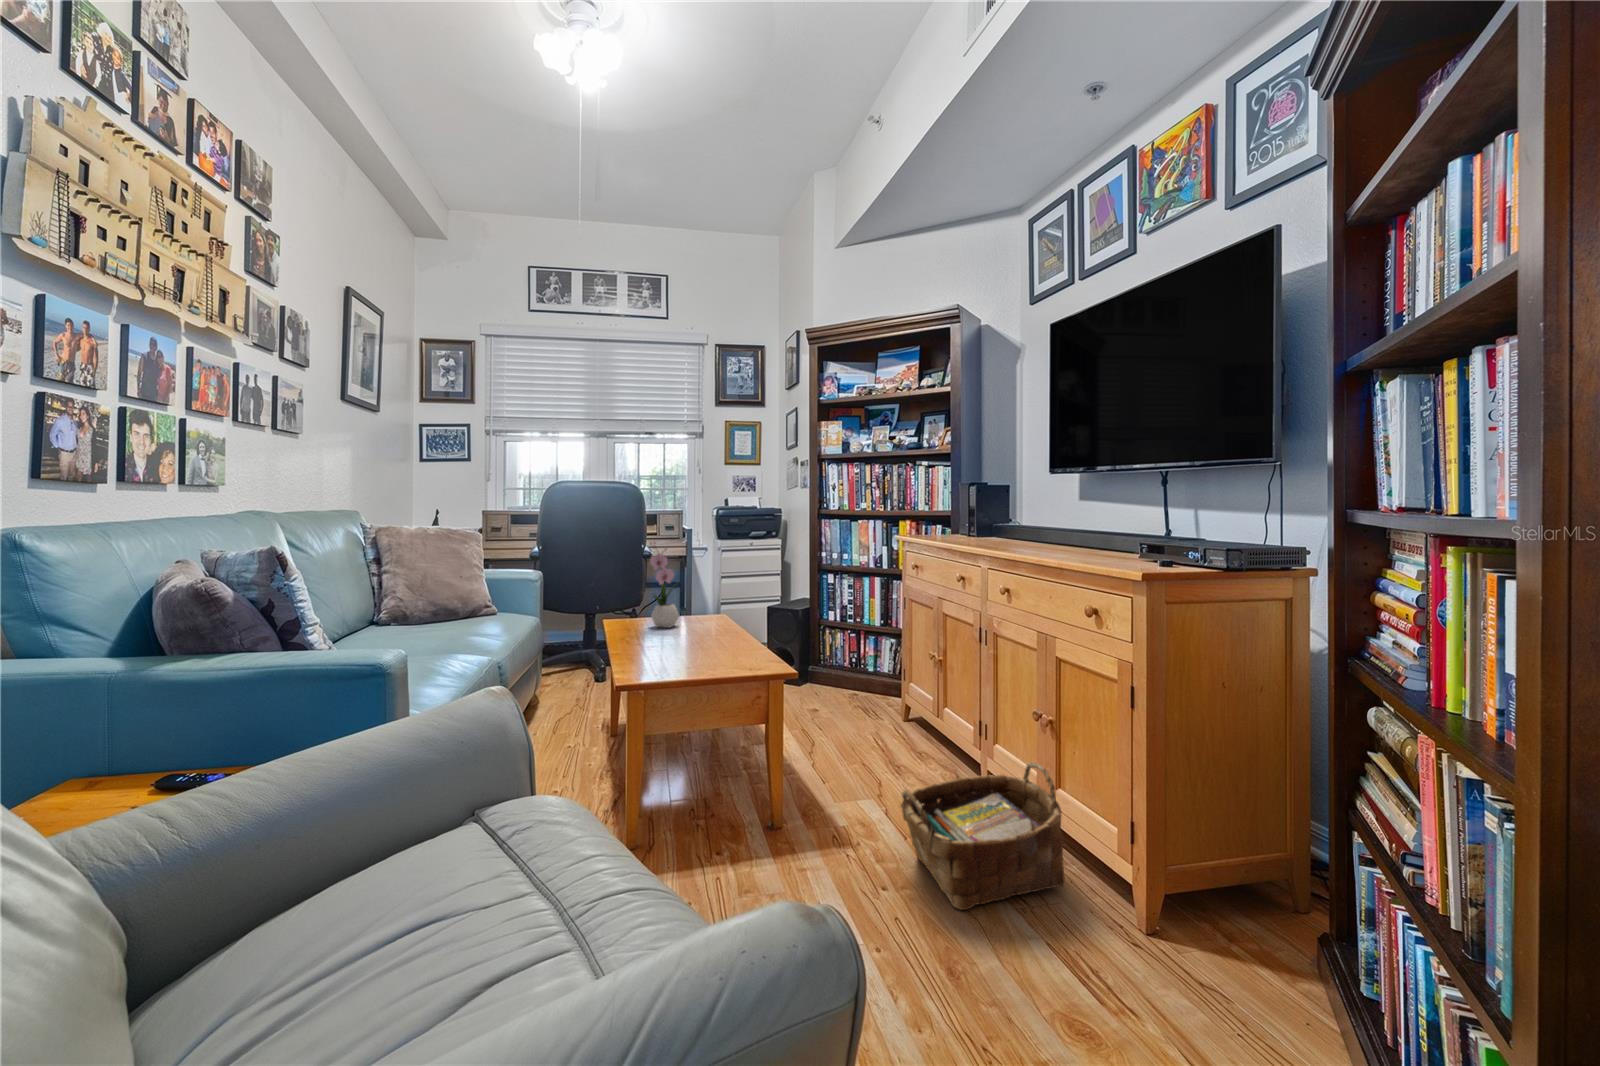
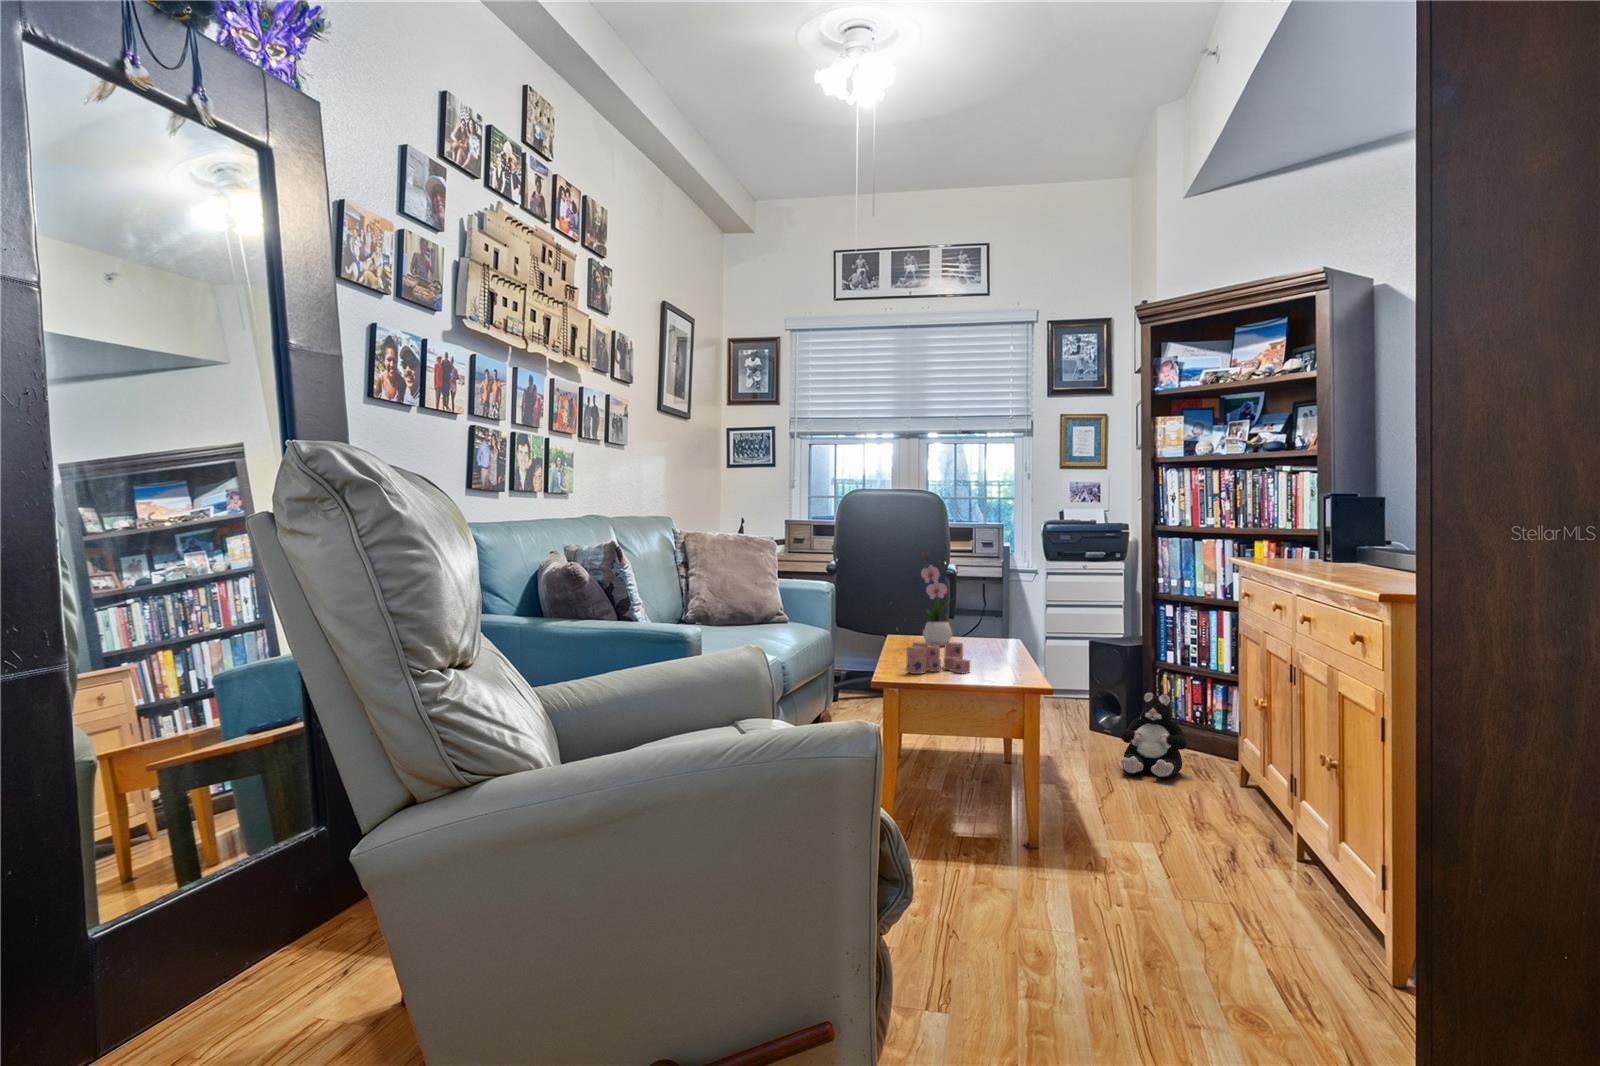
candle: none [663,630,725,670] -> present [906,642,970,674]
plush toy: none [813,647,864,717] -> present [1121,692,1187,778]
woven basket: present [901,762,1065,910] -> none [1119,803,1300,932]

